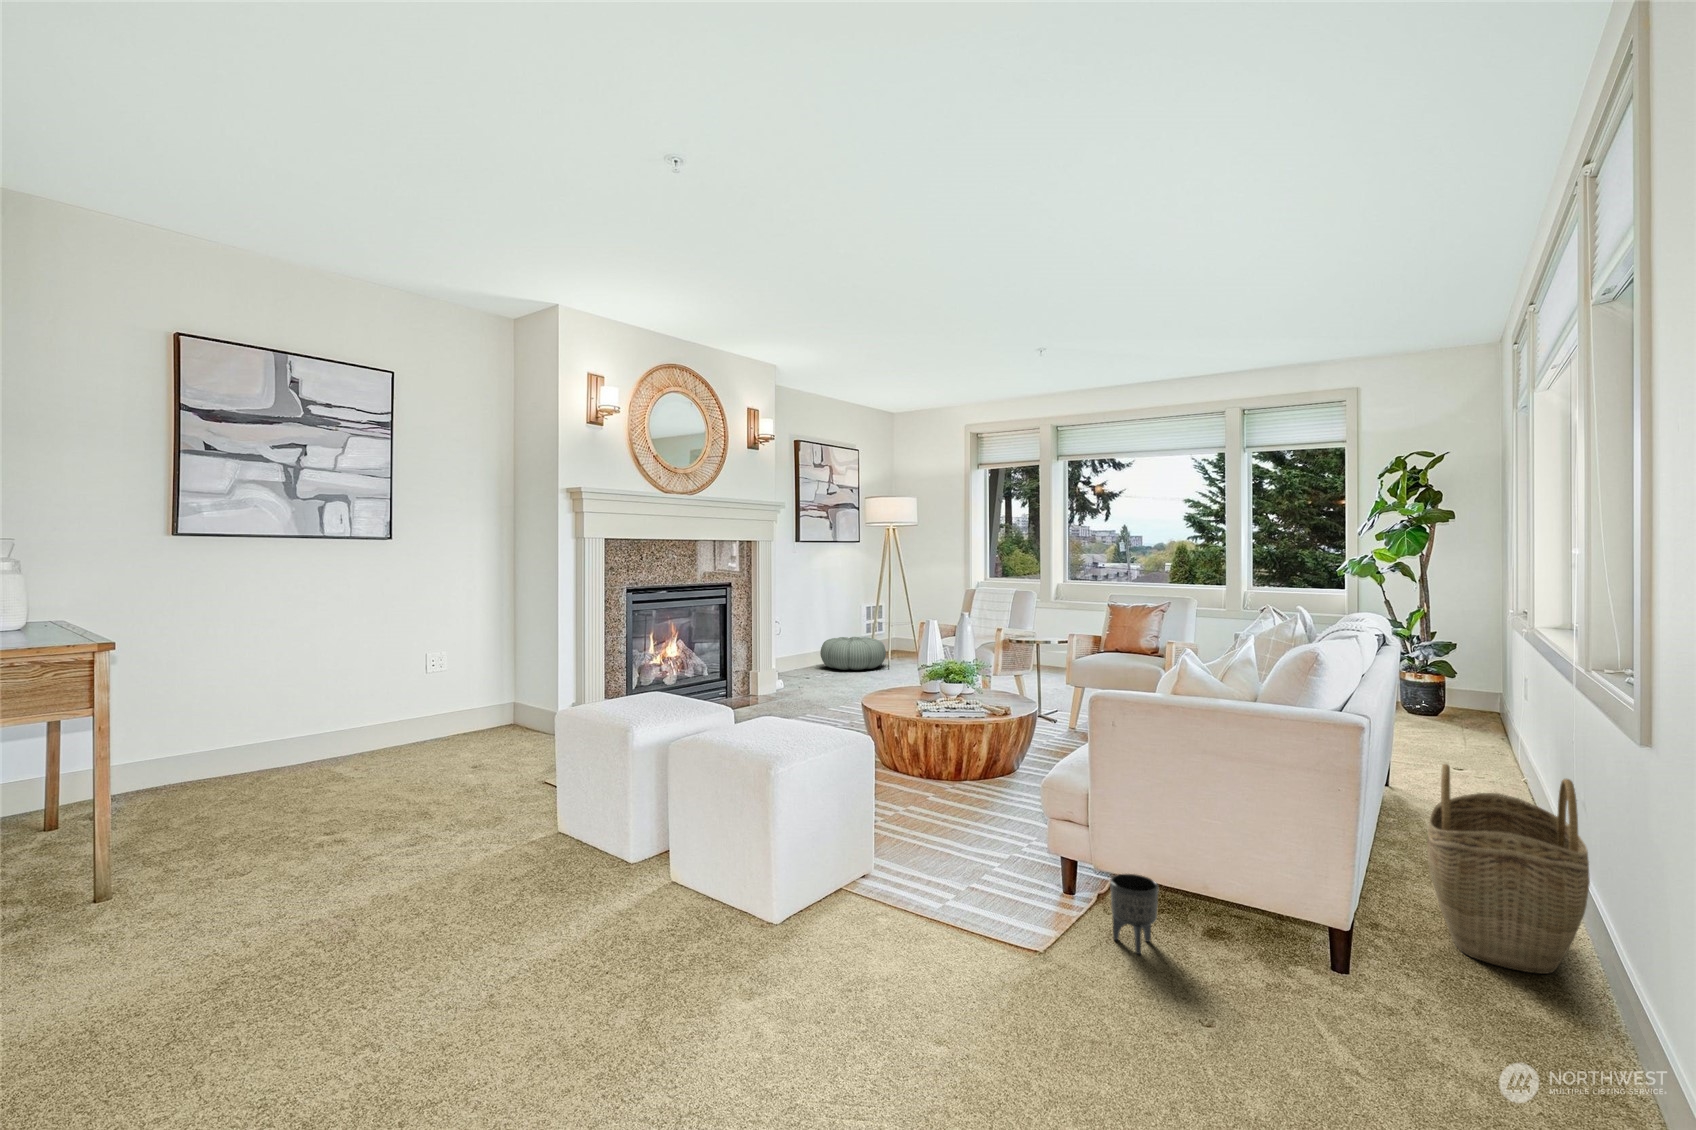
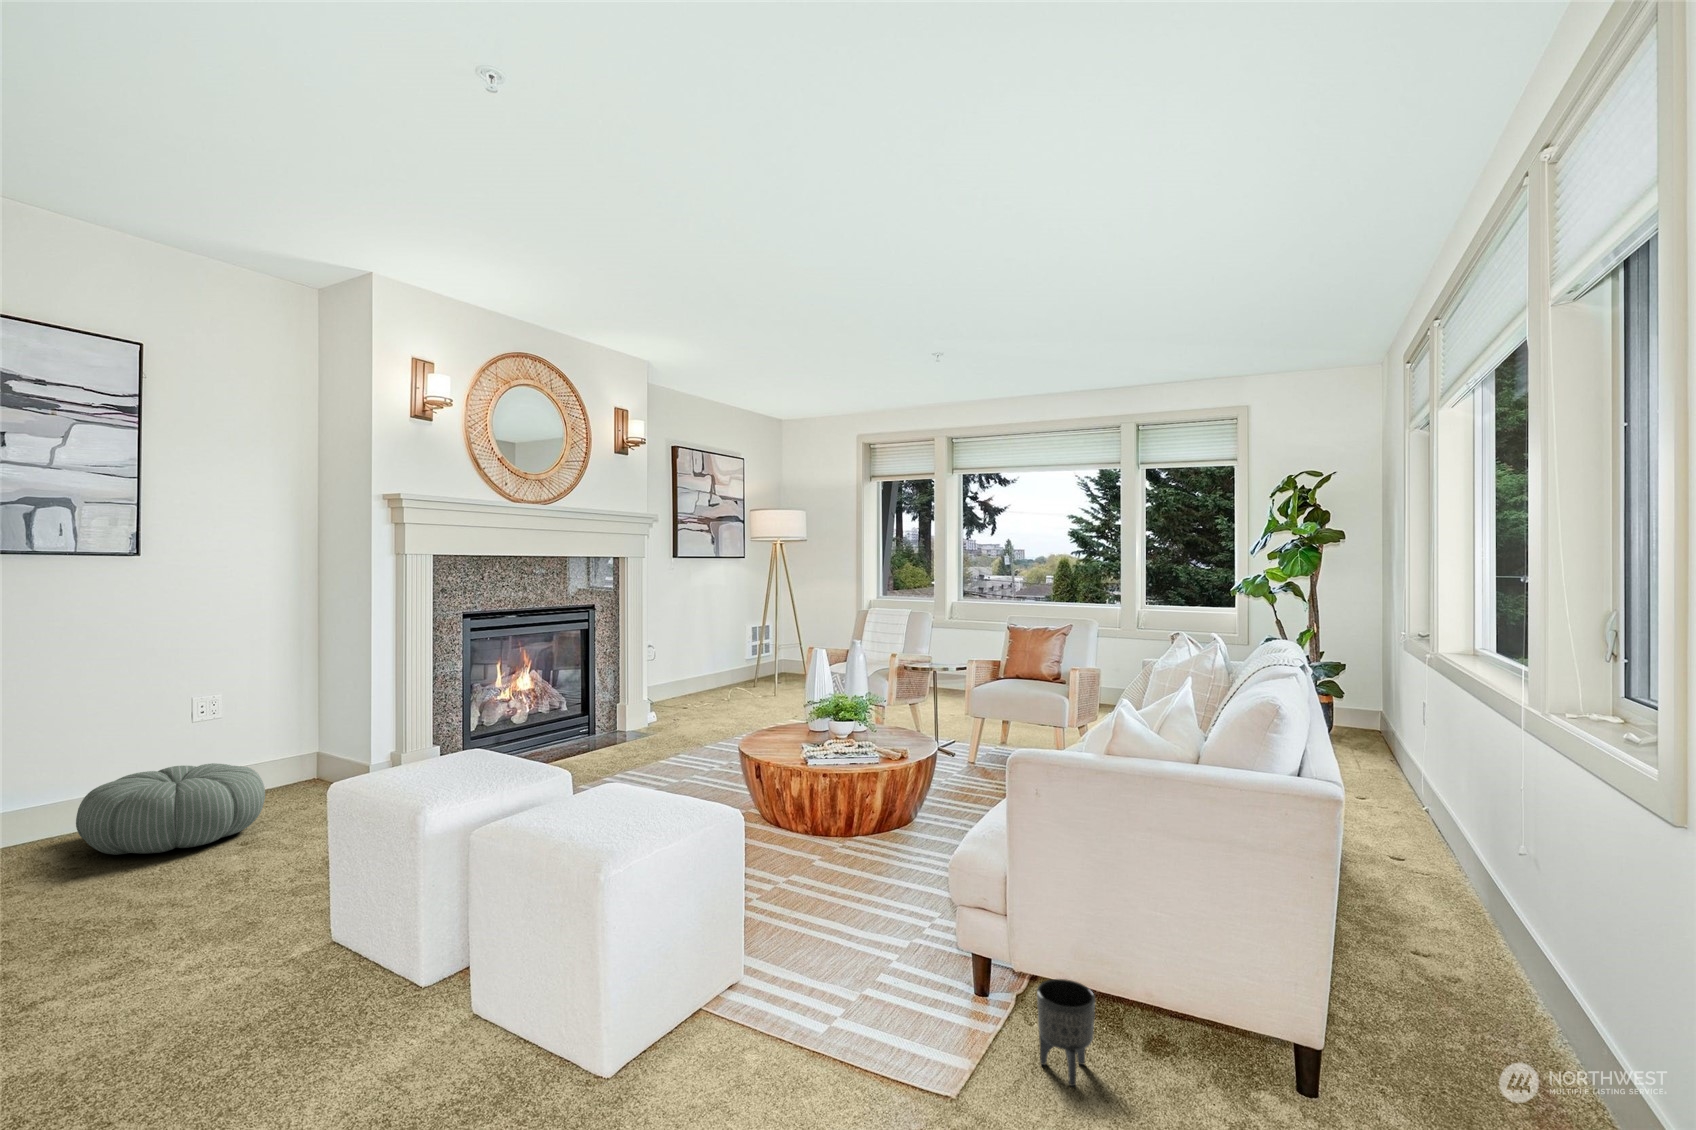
pouf: present [820,637,886,670] -> present [76,763,265,855]
woven basket: present [1427,764,1590,974] -> none [1387,825,1574,1076]

